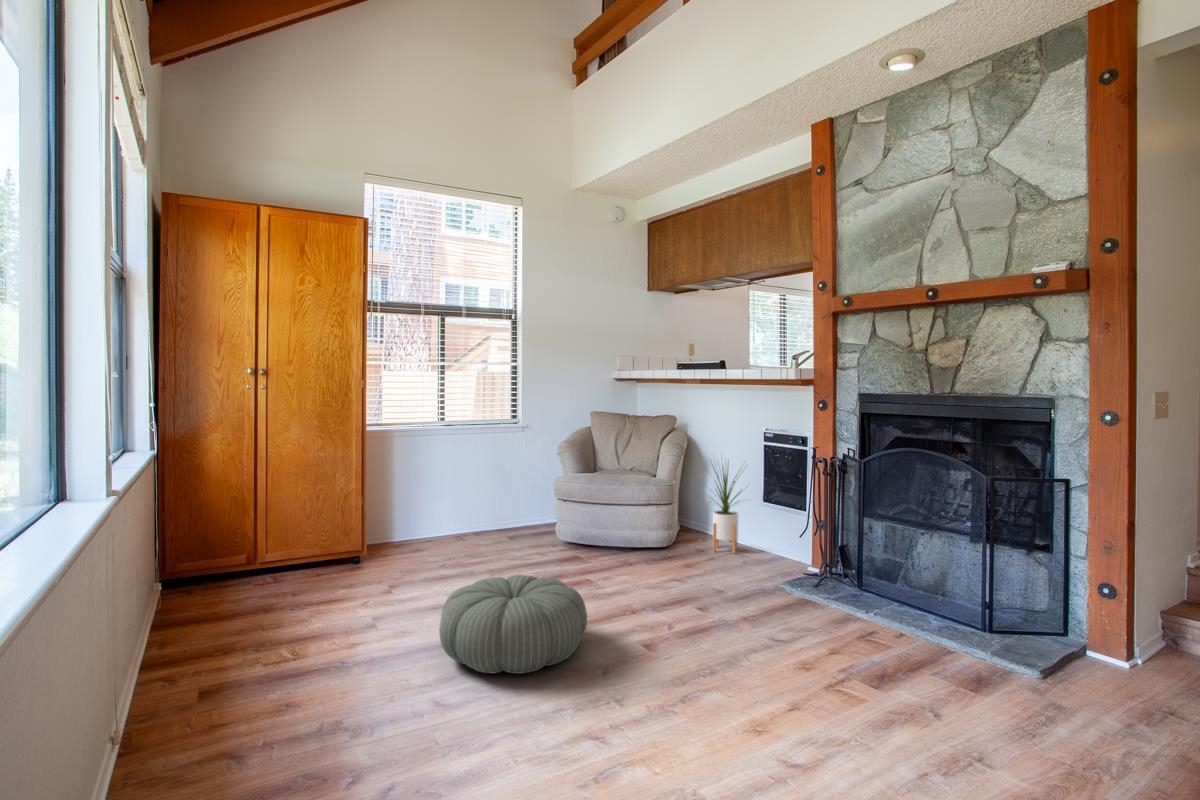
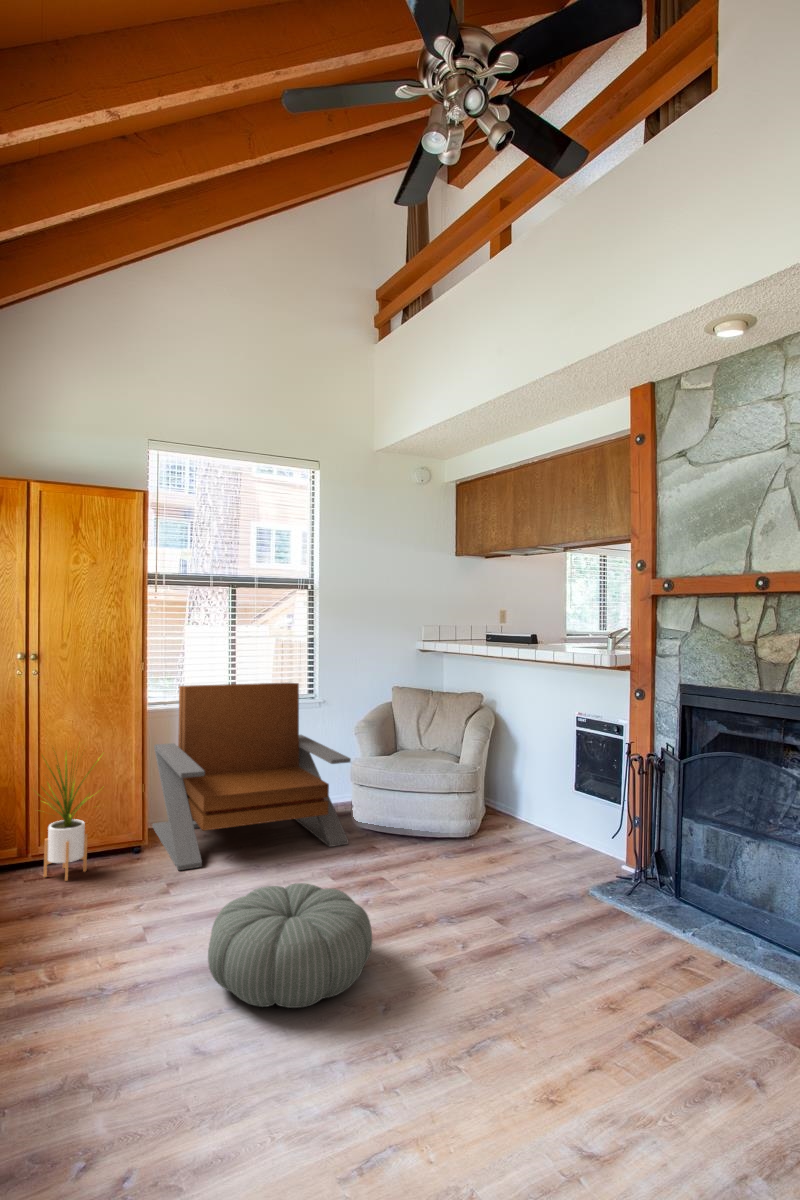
lounge chair: none [377,416,558,580] -> present [153,683,351,870]
house plant: present [712,461,740,553] -> present [42,751,99,881]

